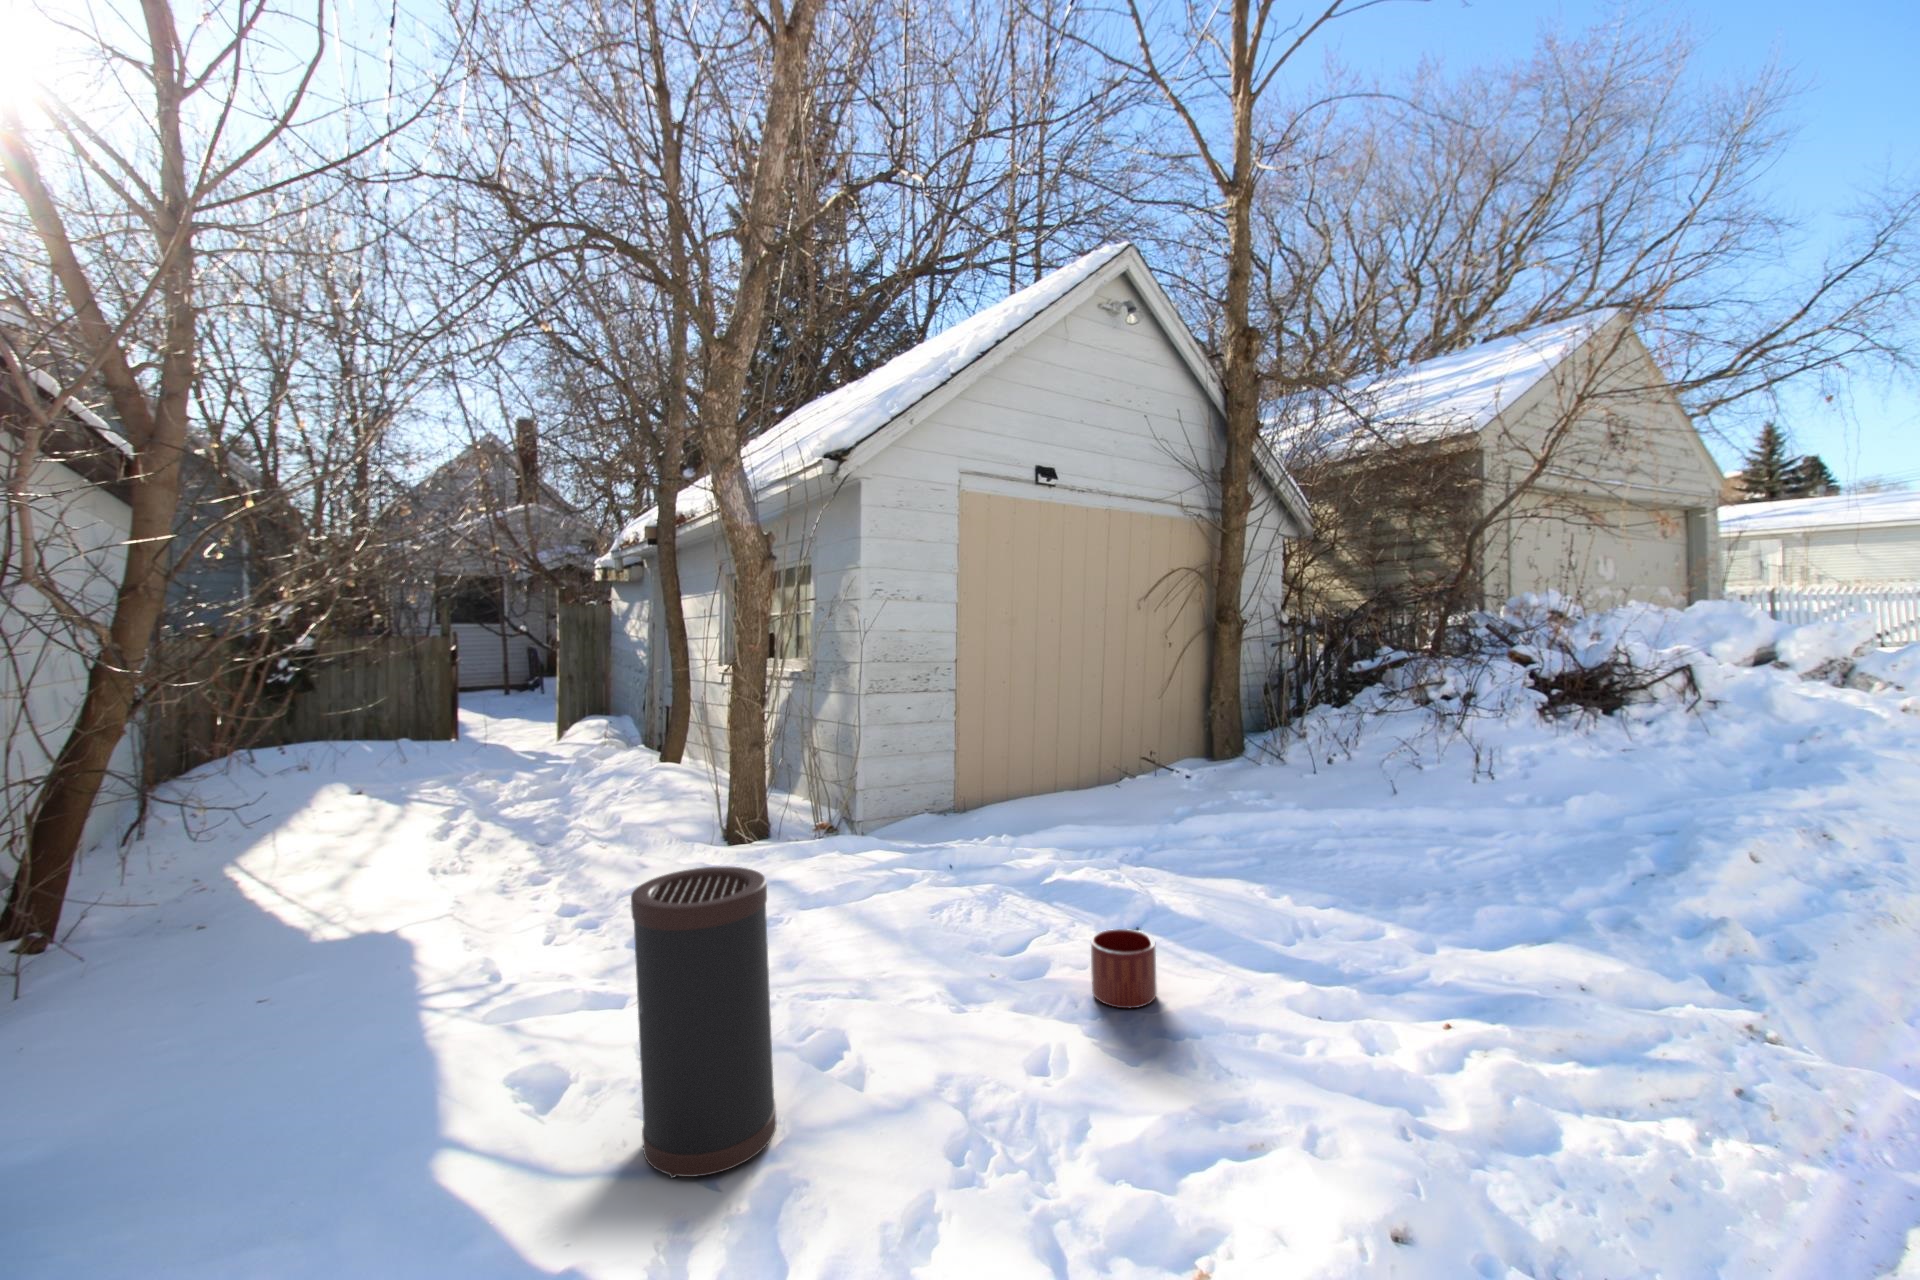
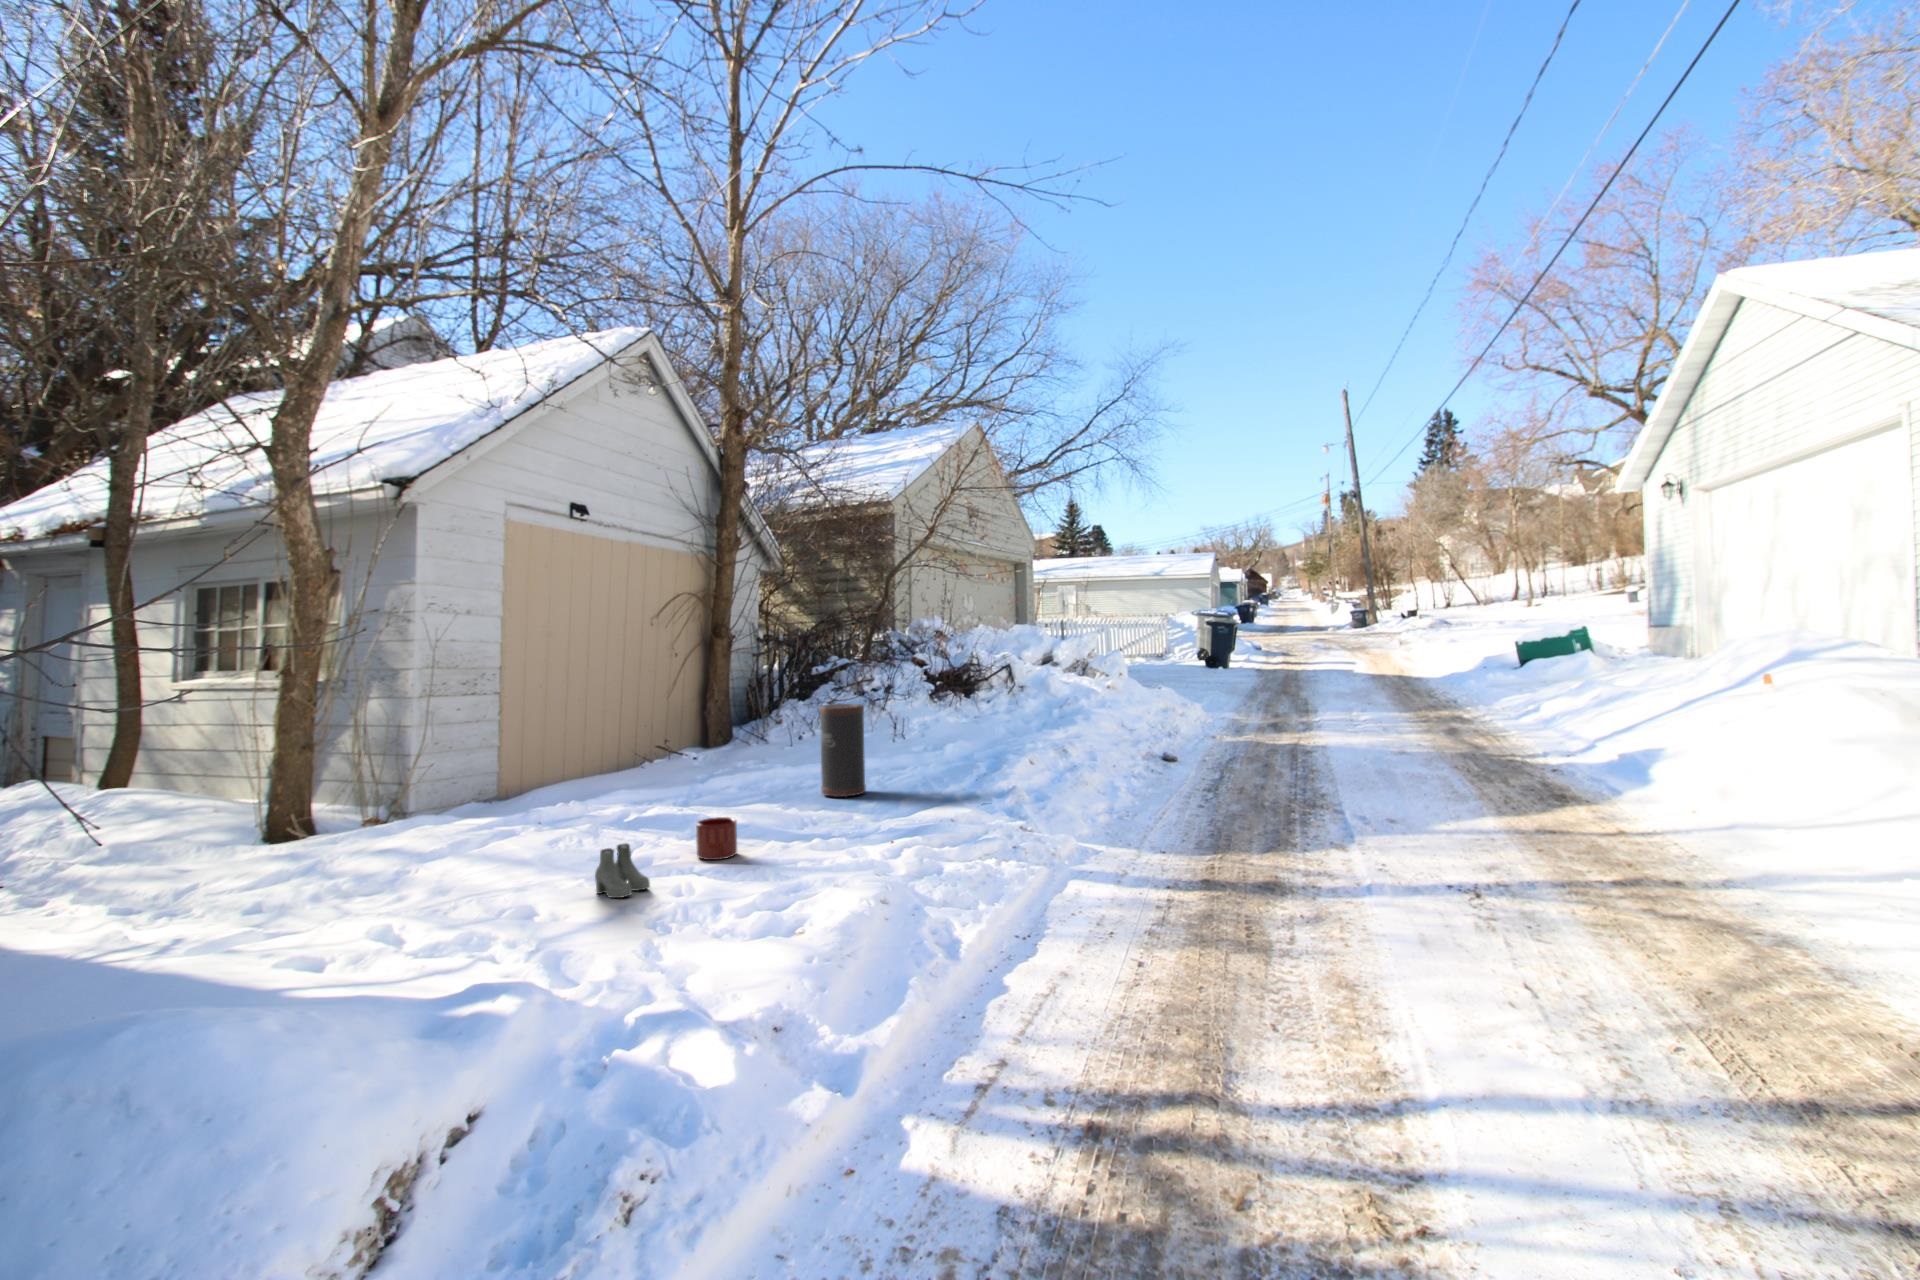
trash can: present [631,866,776,1178] -> present [819,704,866,797]
boots: none [891,984,968,1092] -> present [595,843,650,898]

